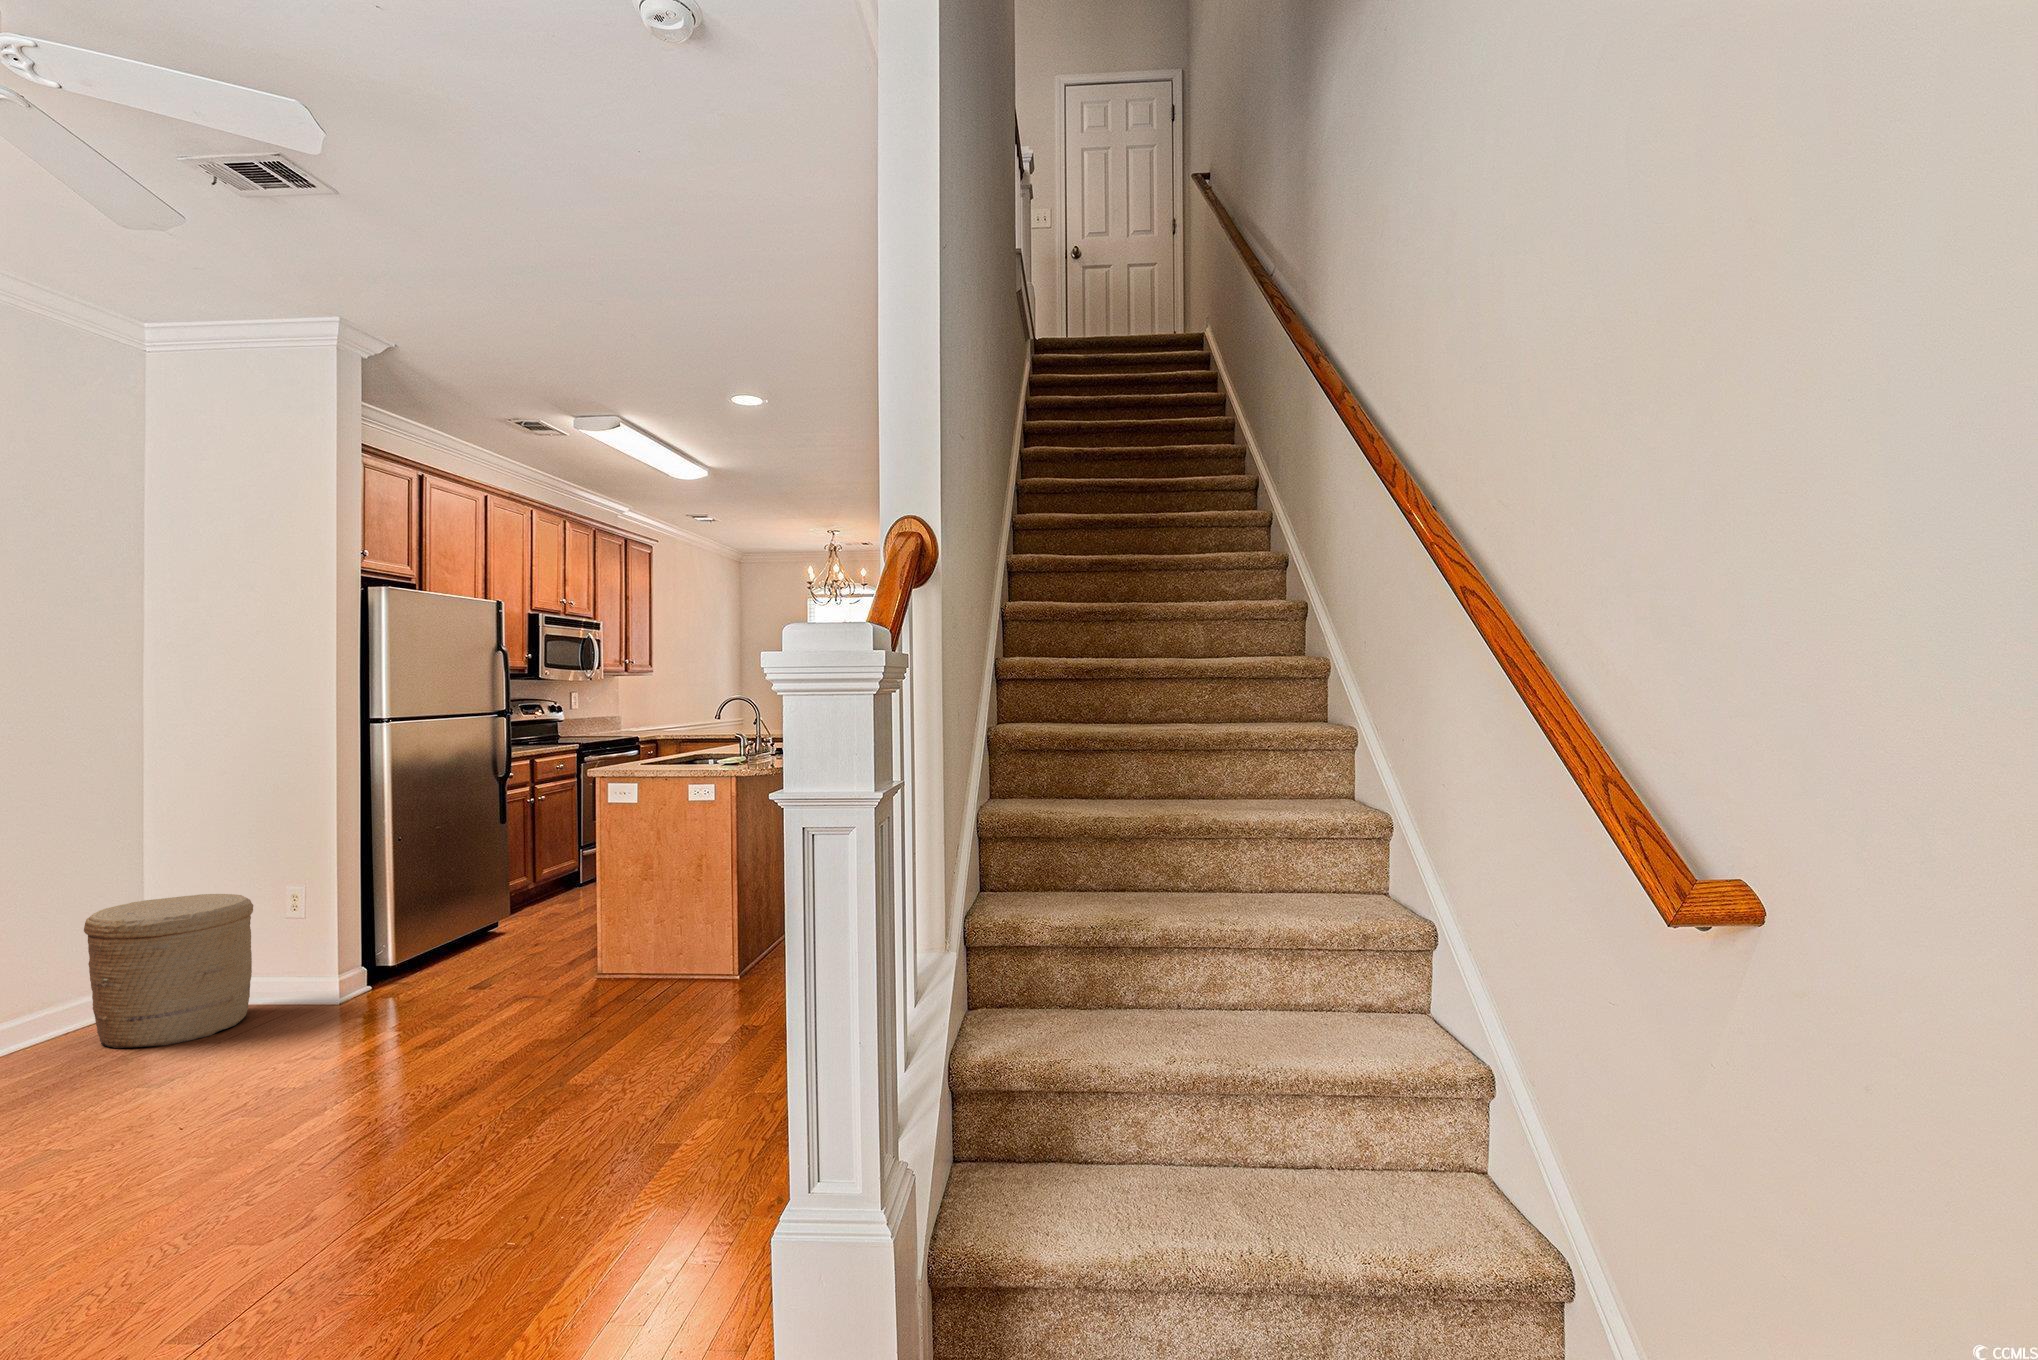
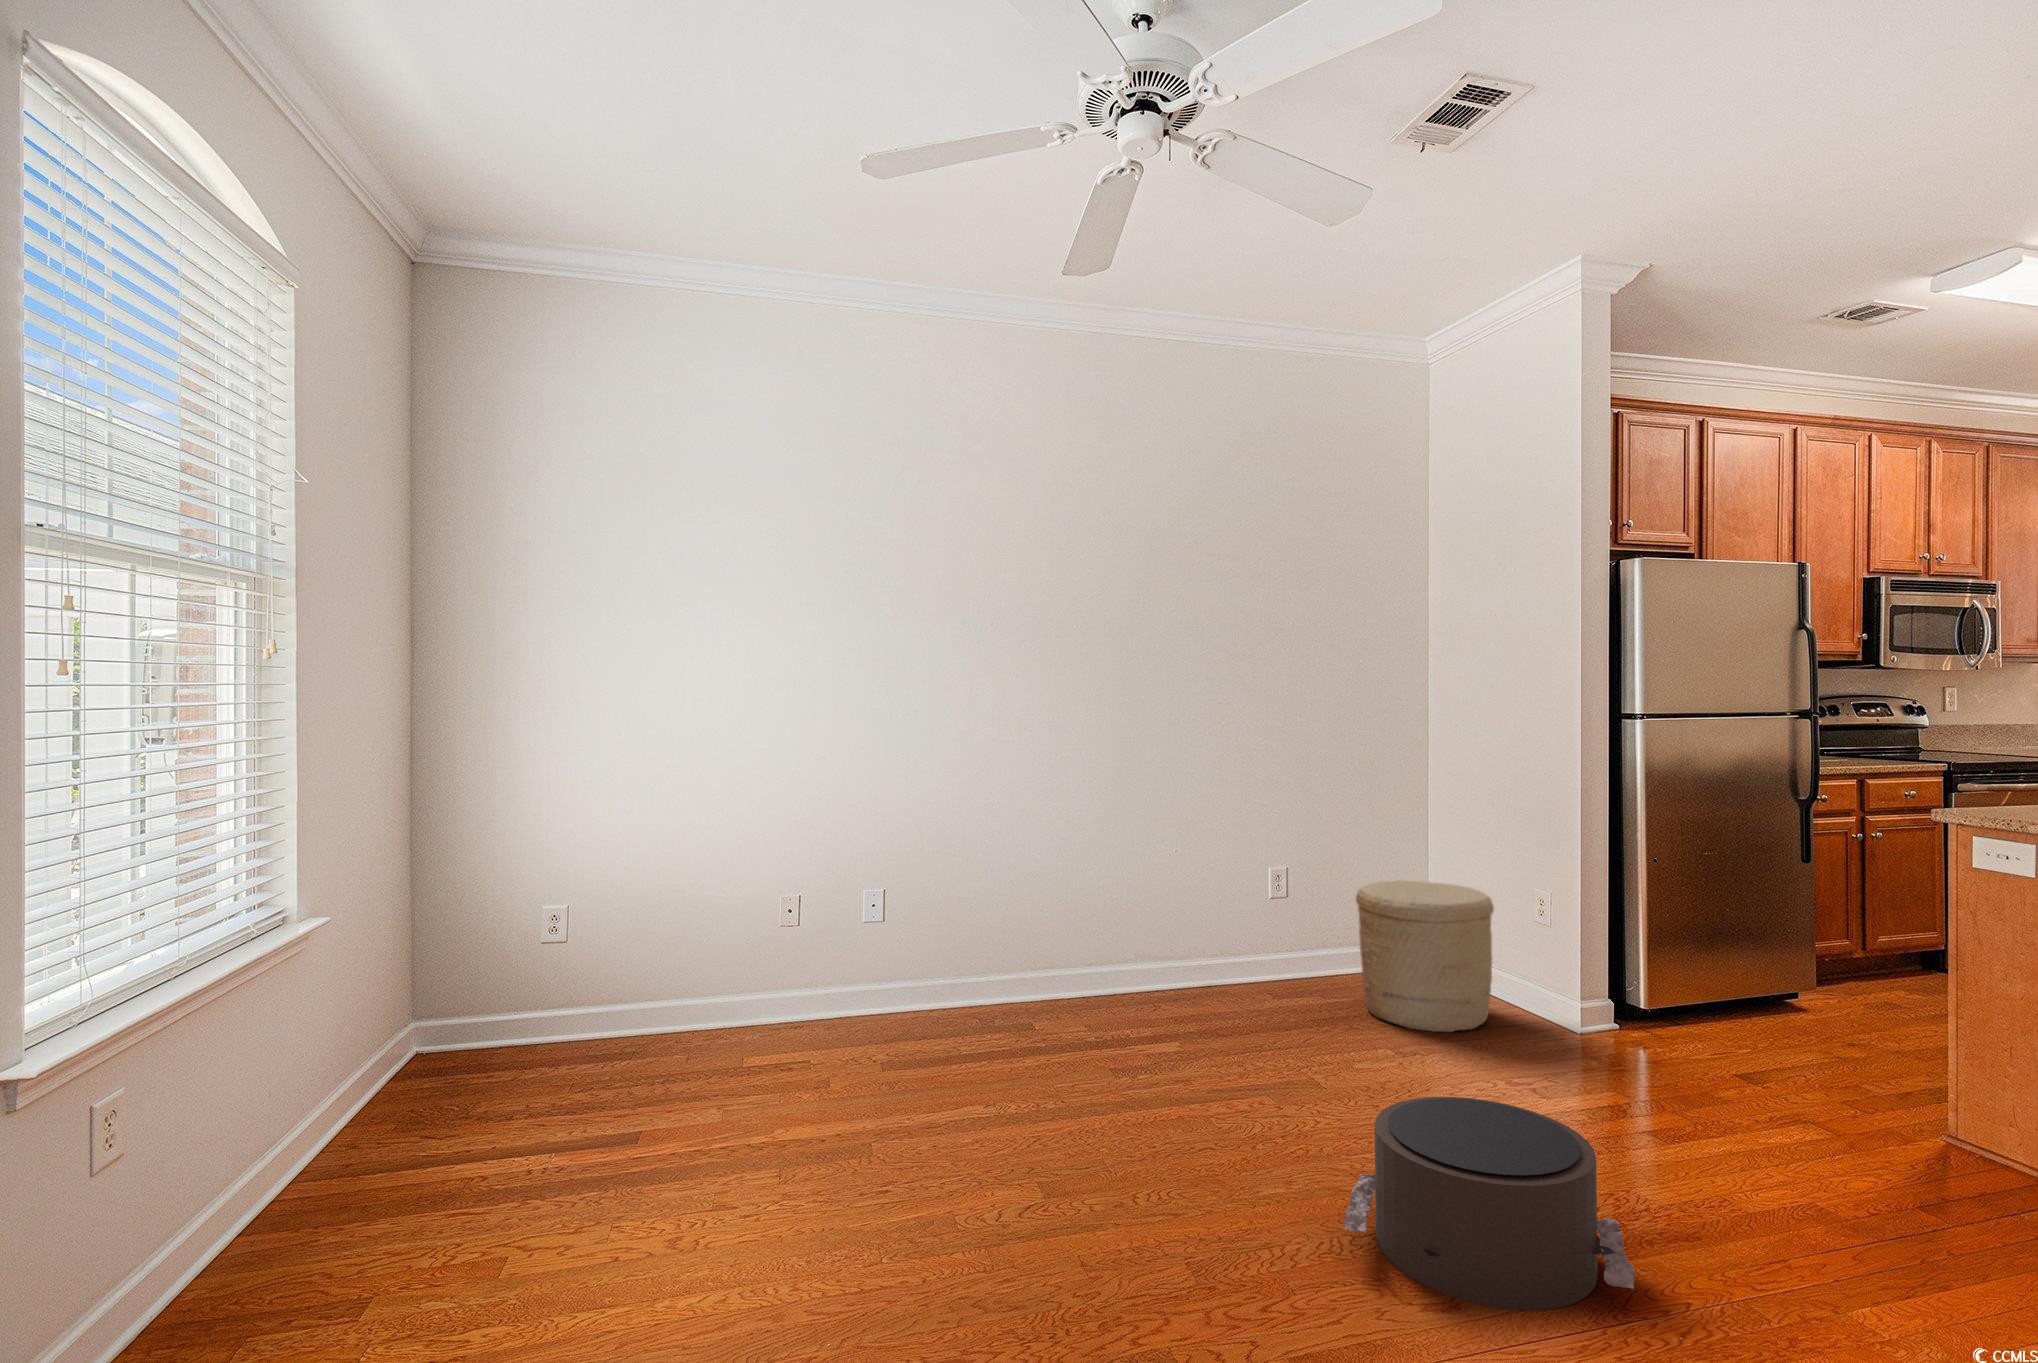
pouf: none [189,1041,453,1207] -> present [1345,1097,1635,1310]

